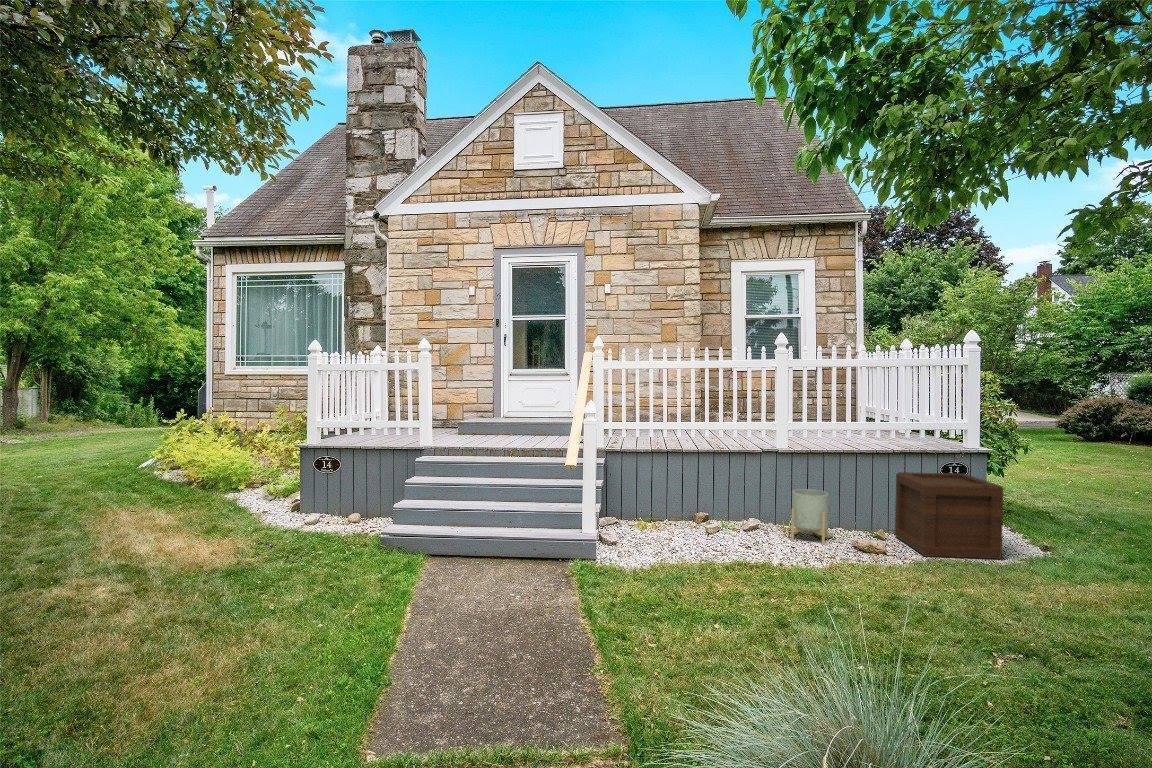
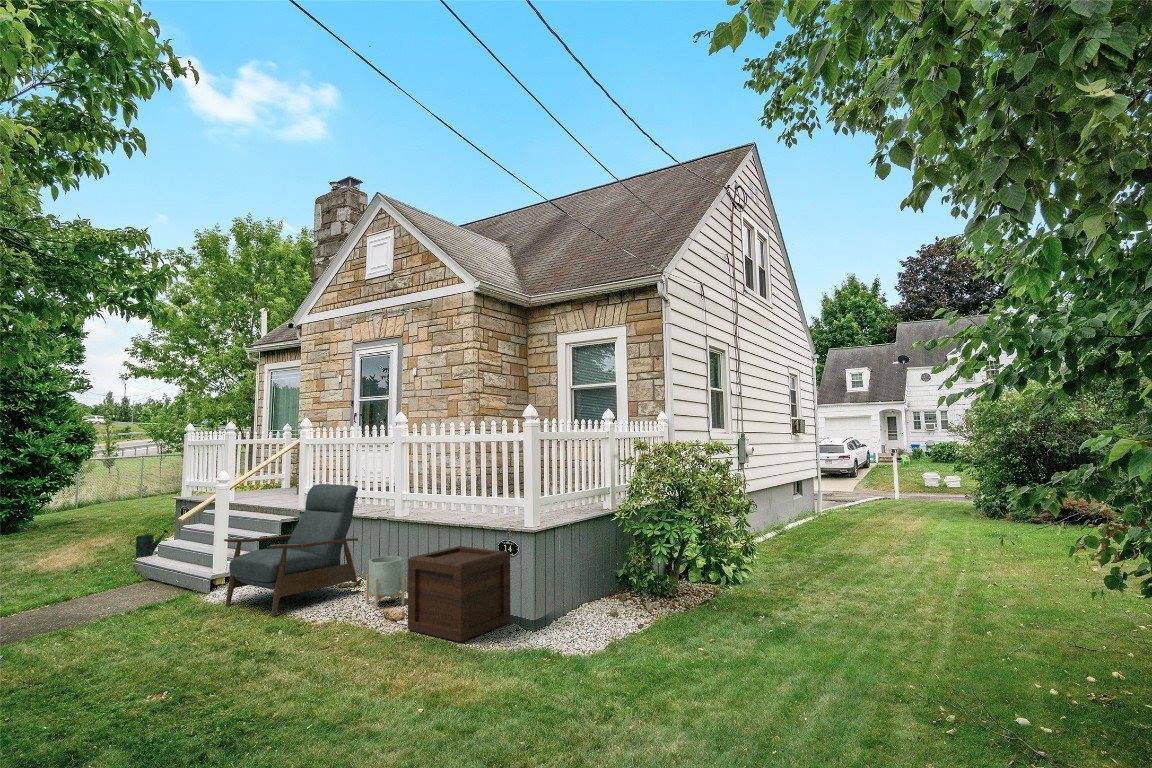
chair: none [662,416,770,564] -> present [224,484,359,617]
watering can: none [293,487,324,526] -> present [130,530,168,557]

